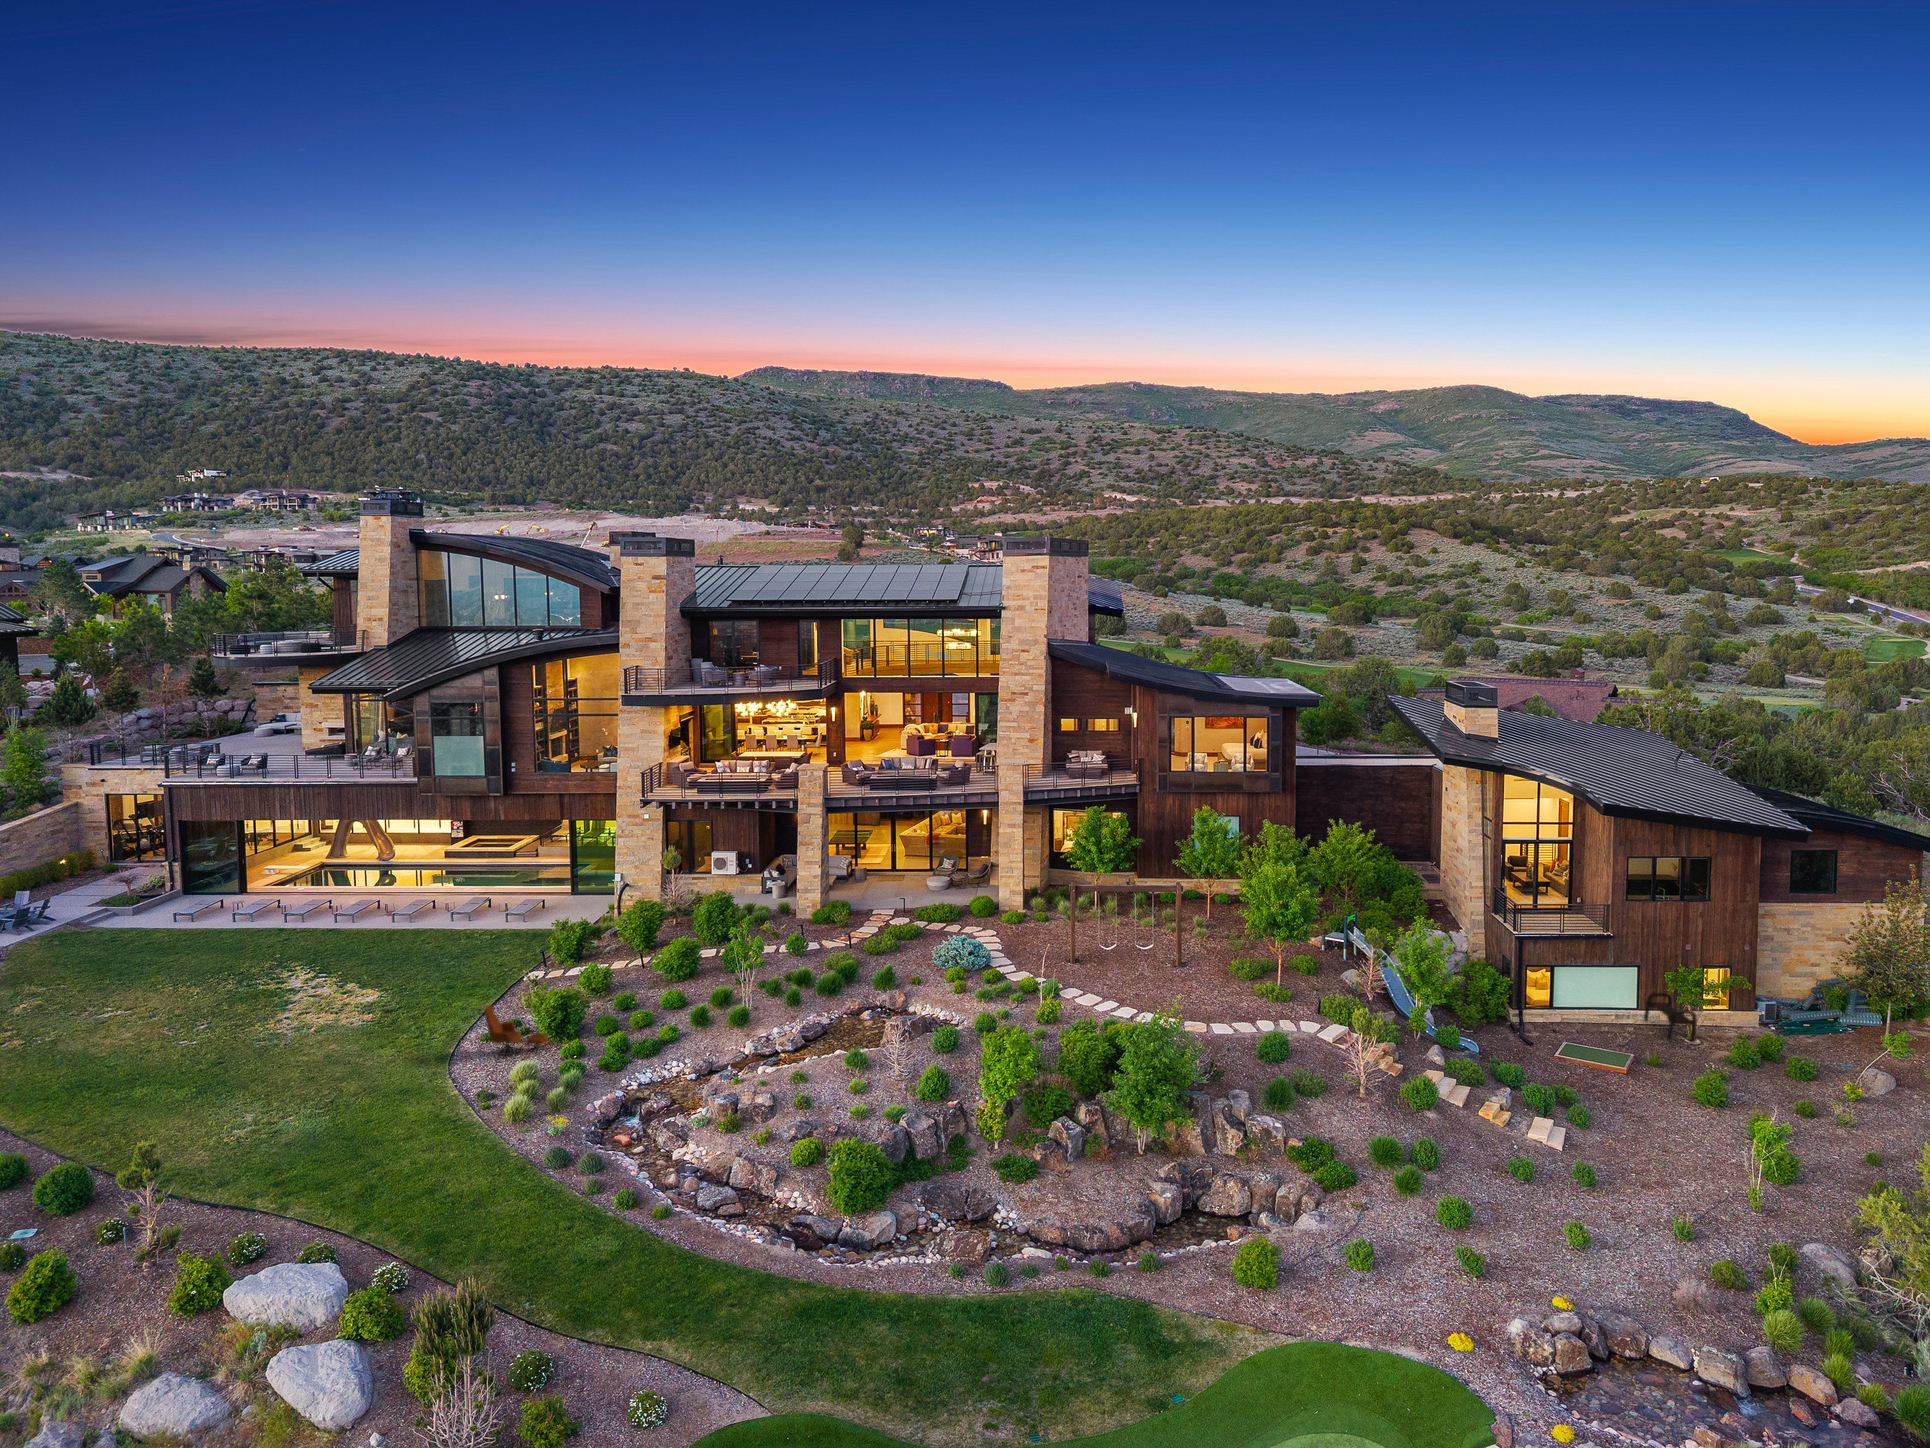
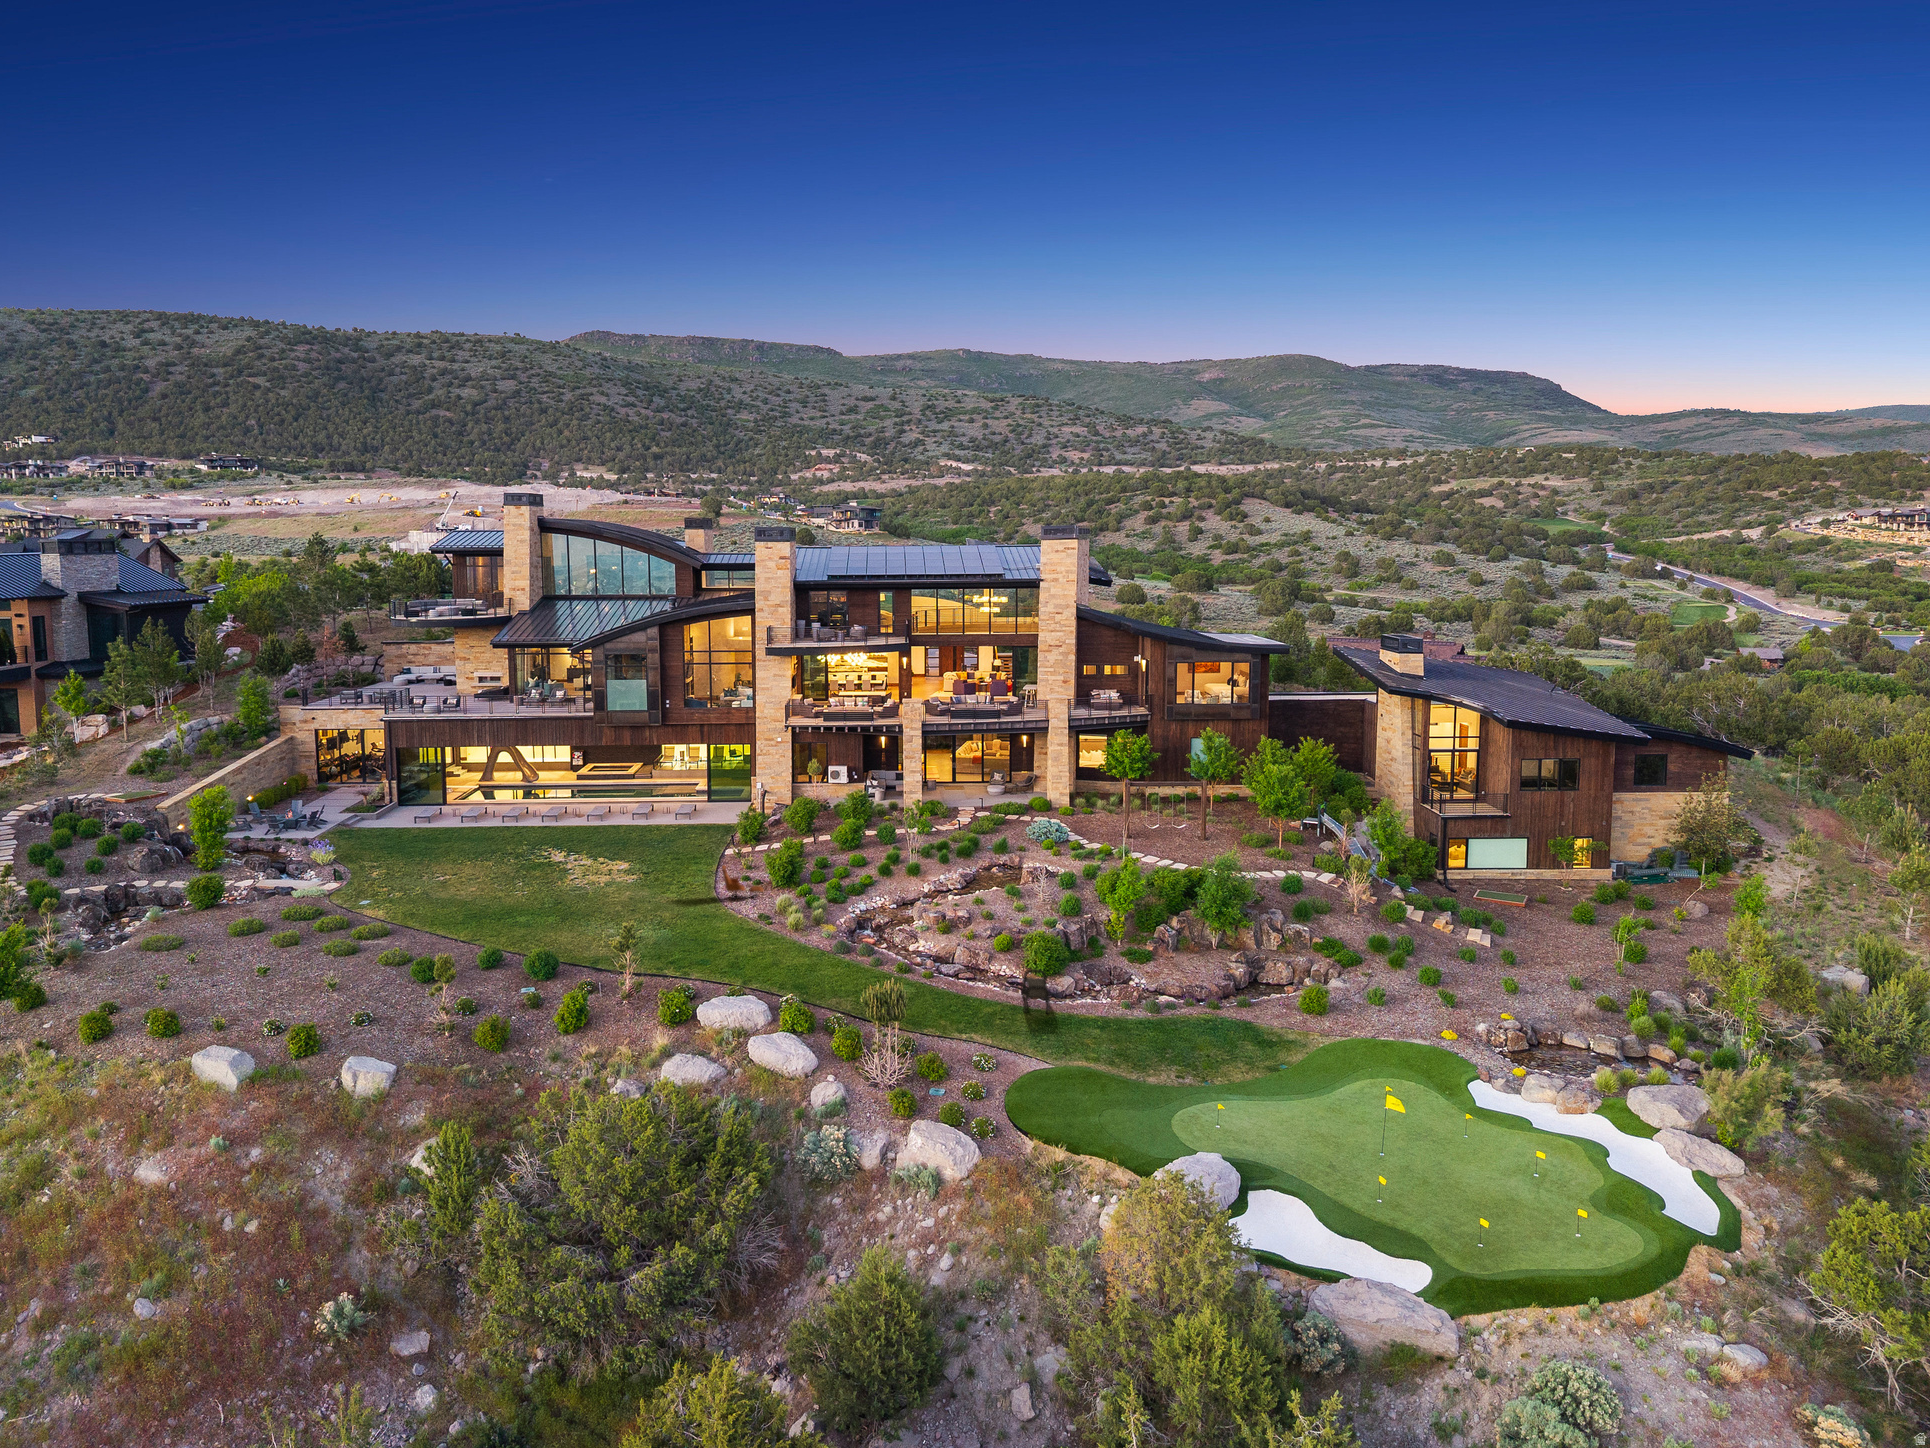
bench: present [1644,993,1697,1041] -> present [1022,969,1050,1014]

